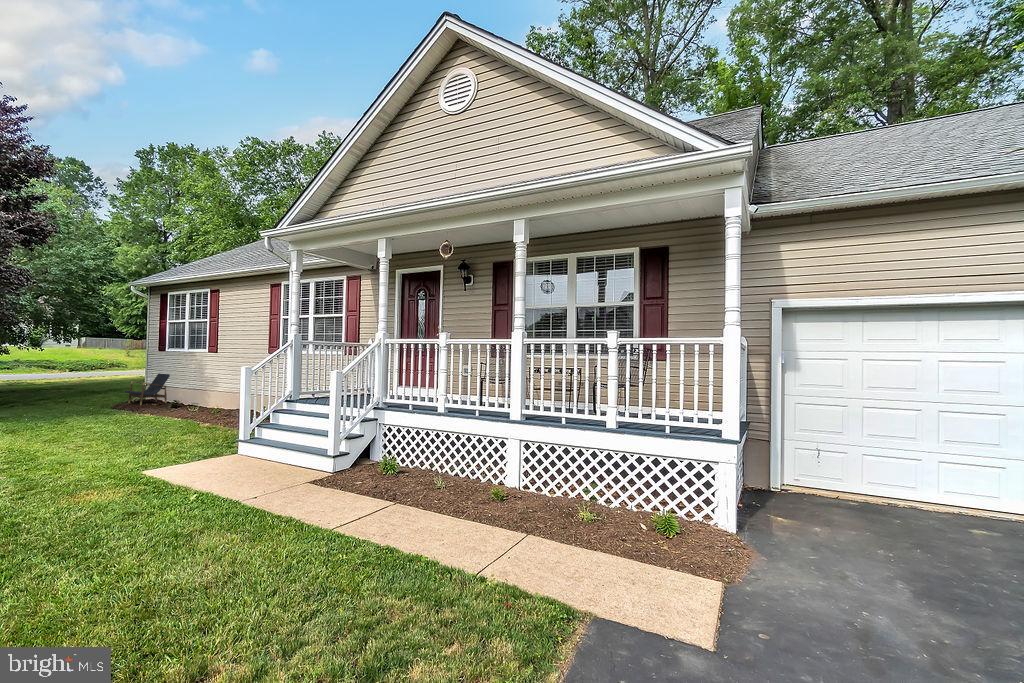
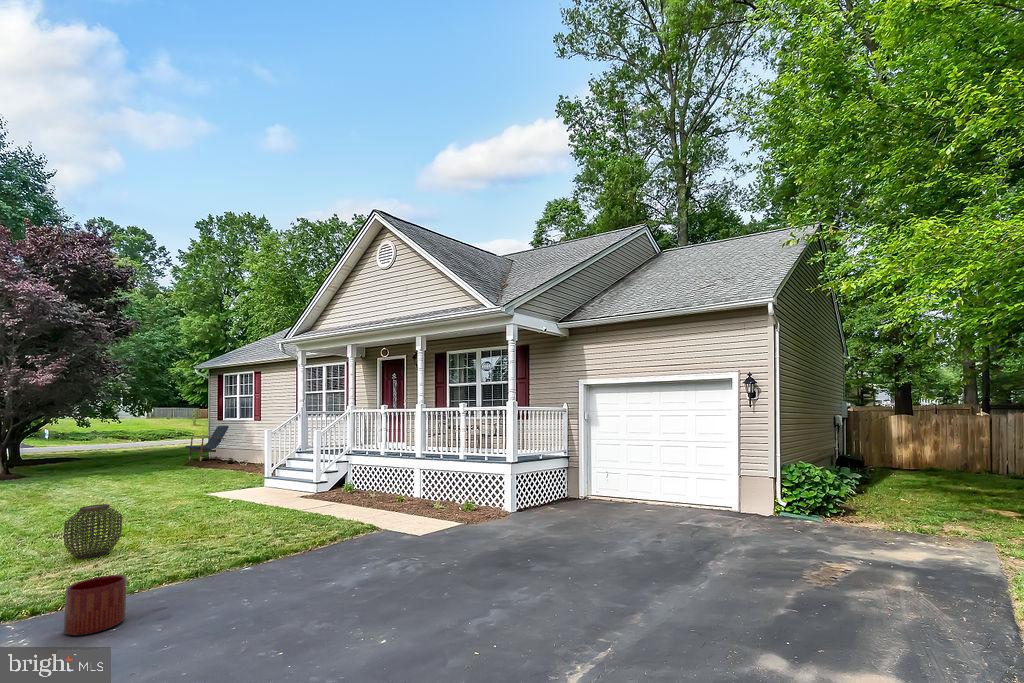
woven basket: none [29,488,87,537] -> present [64,504,122,559]
planter: none [55,577,112,633] -> present [64,575,127,636]

